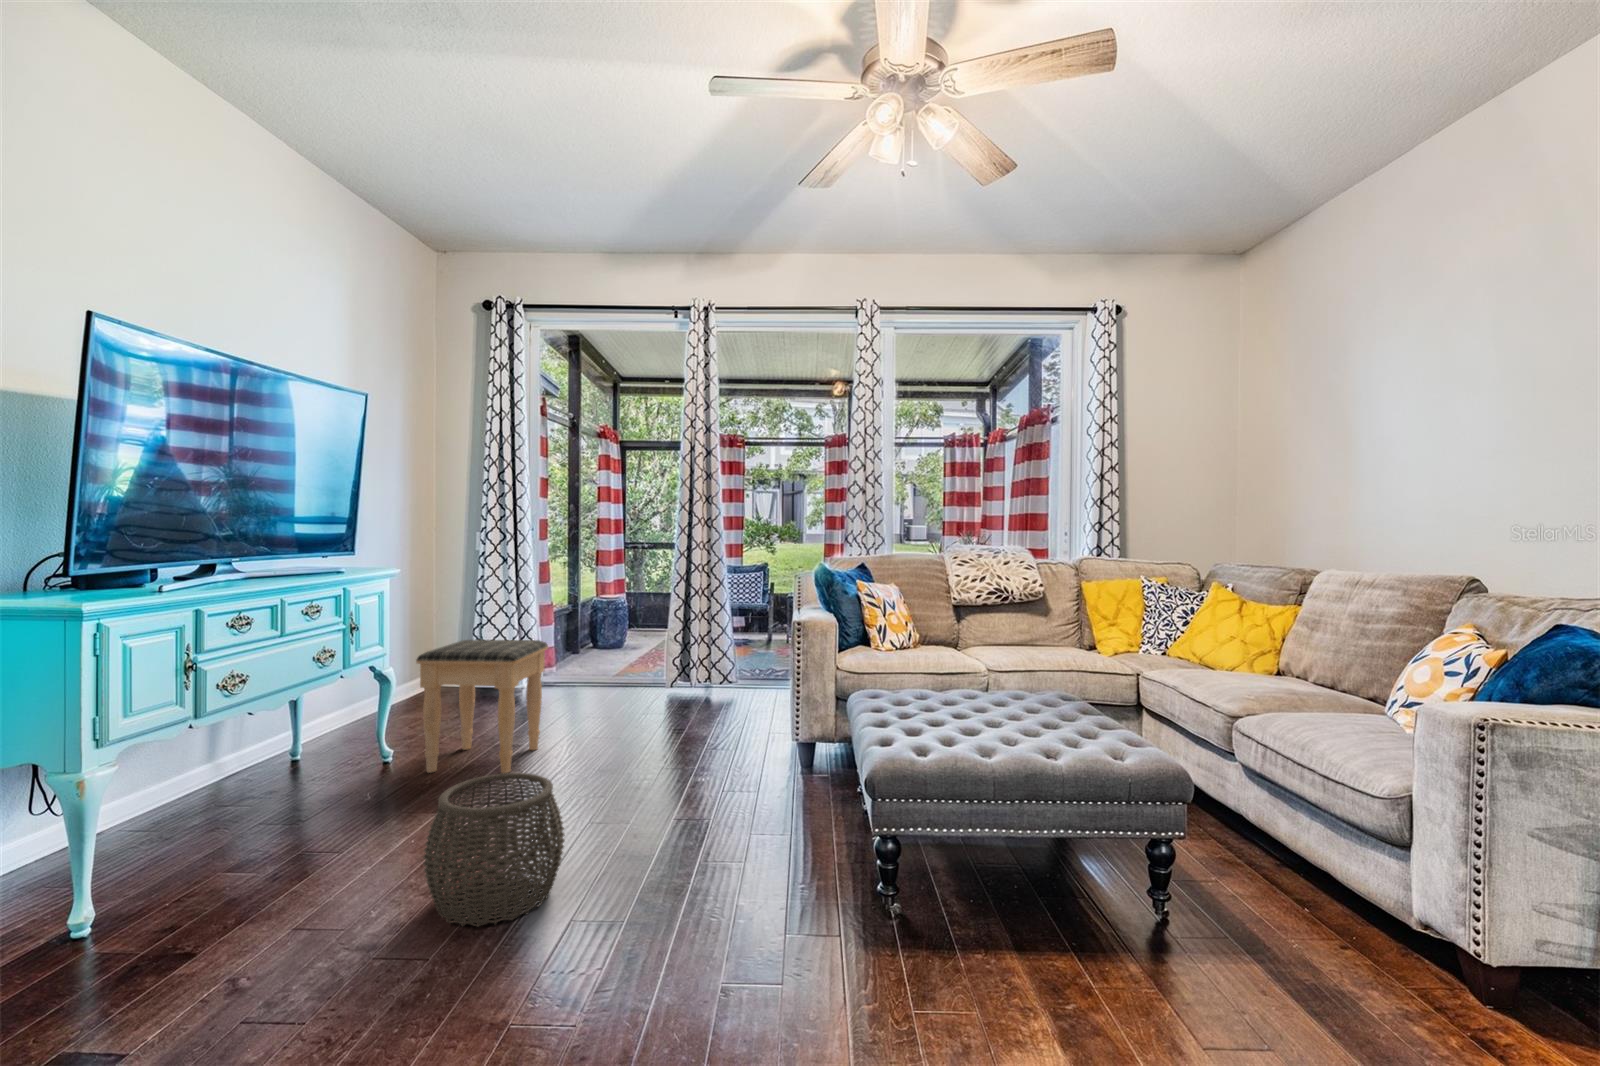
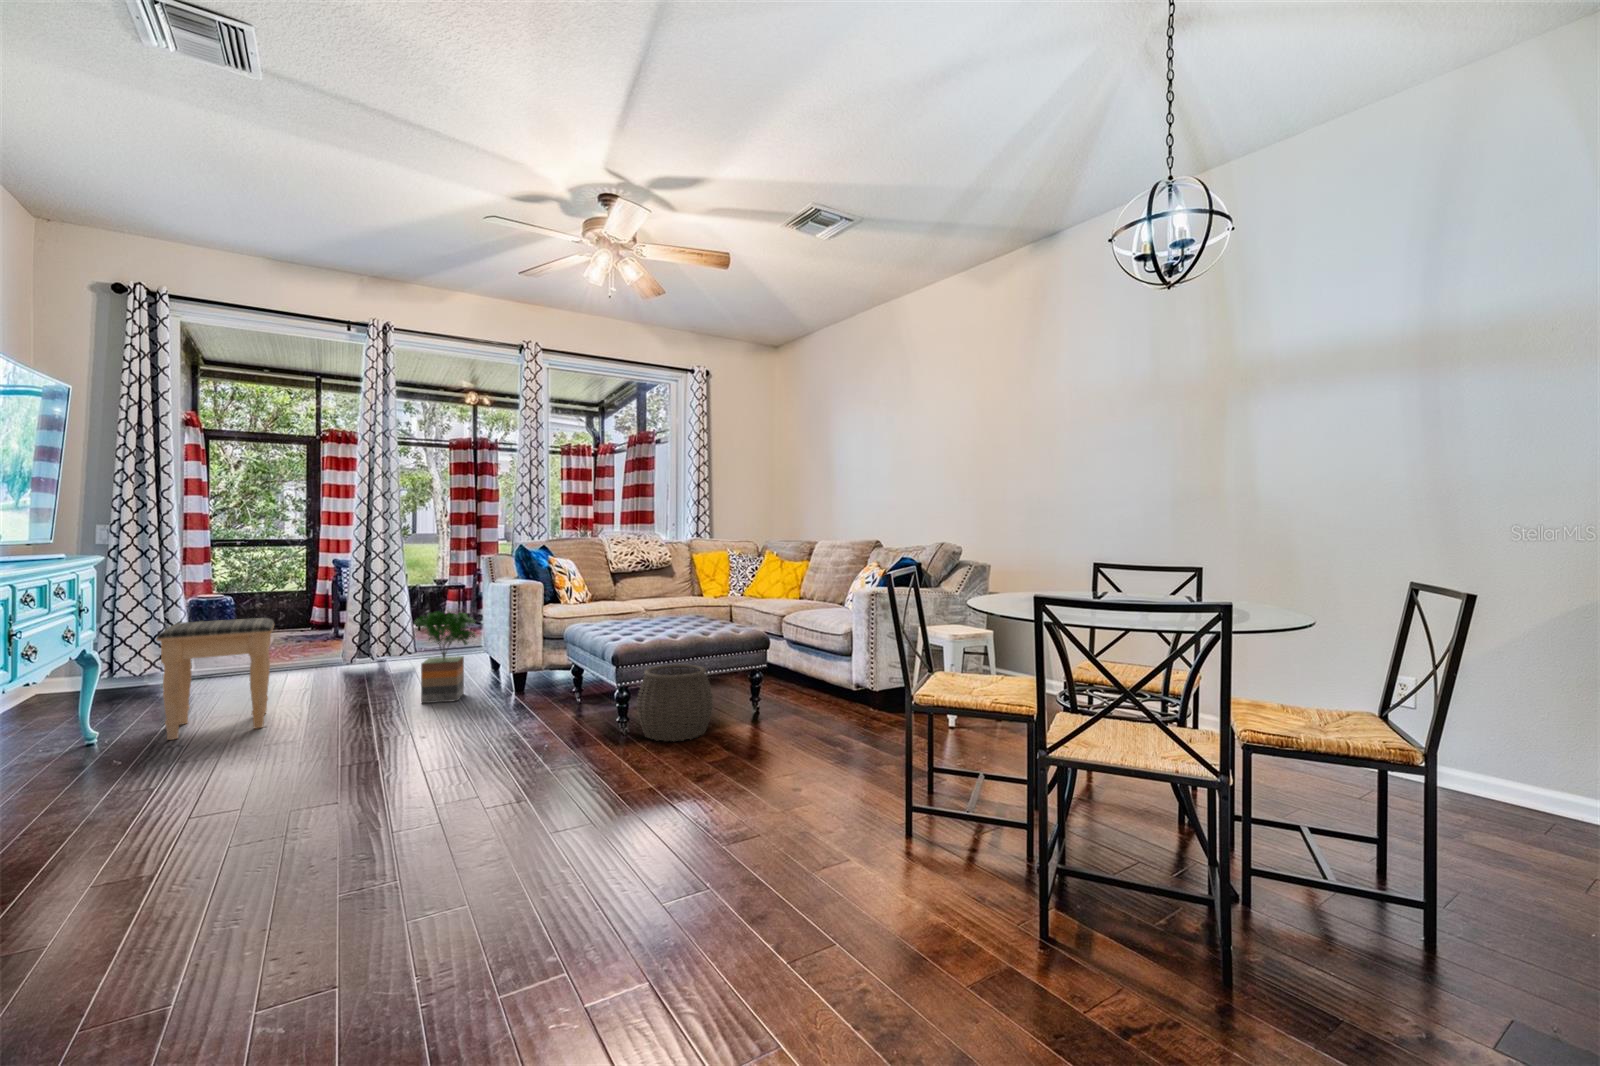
potted tree: none [675,647,750,773] -> present [416,611,475,703]
woven basket: present [423,773,565,927] -> present [637,664,713,741]

